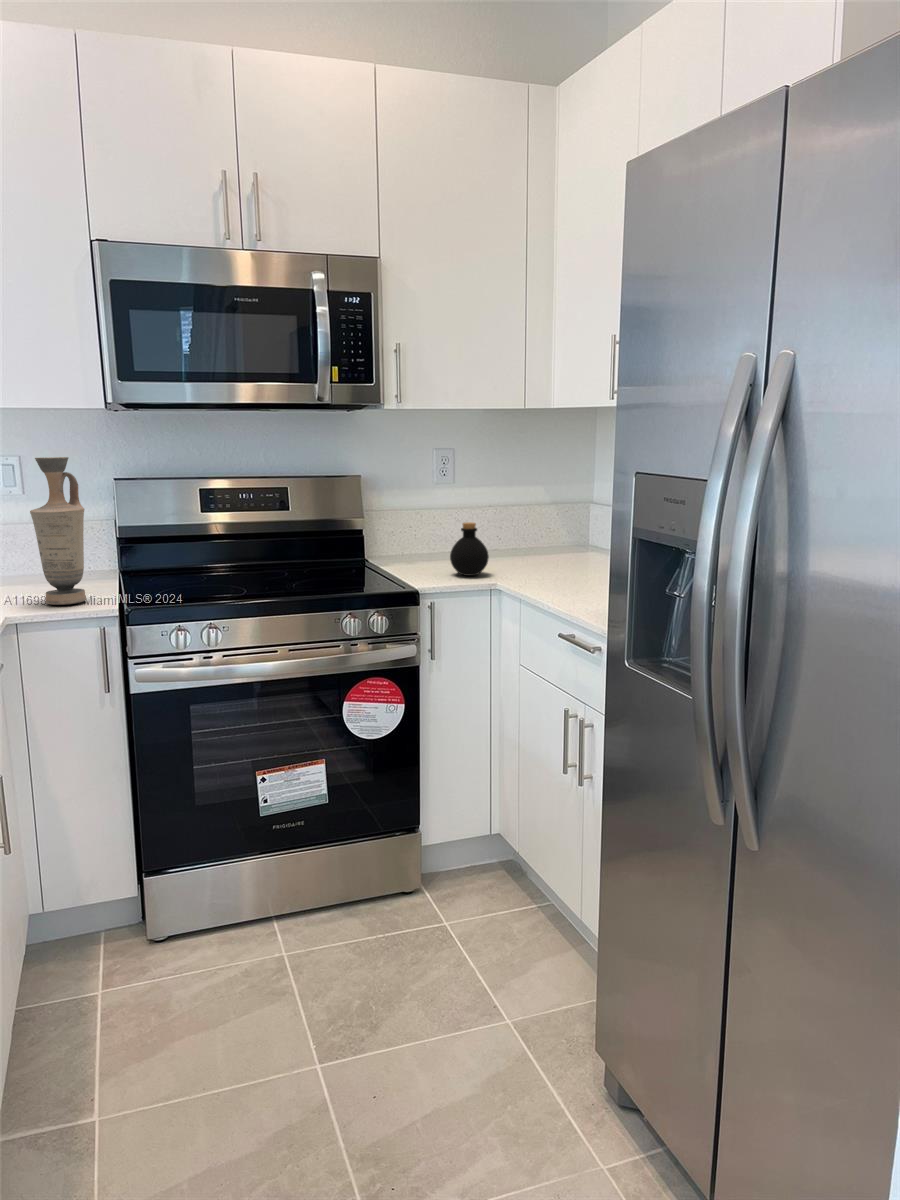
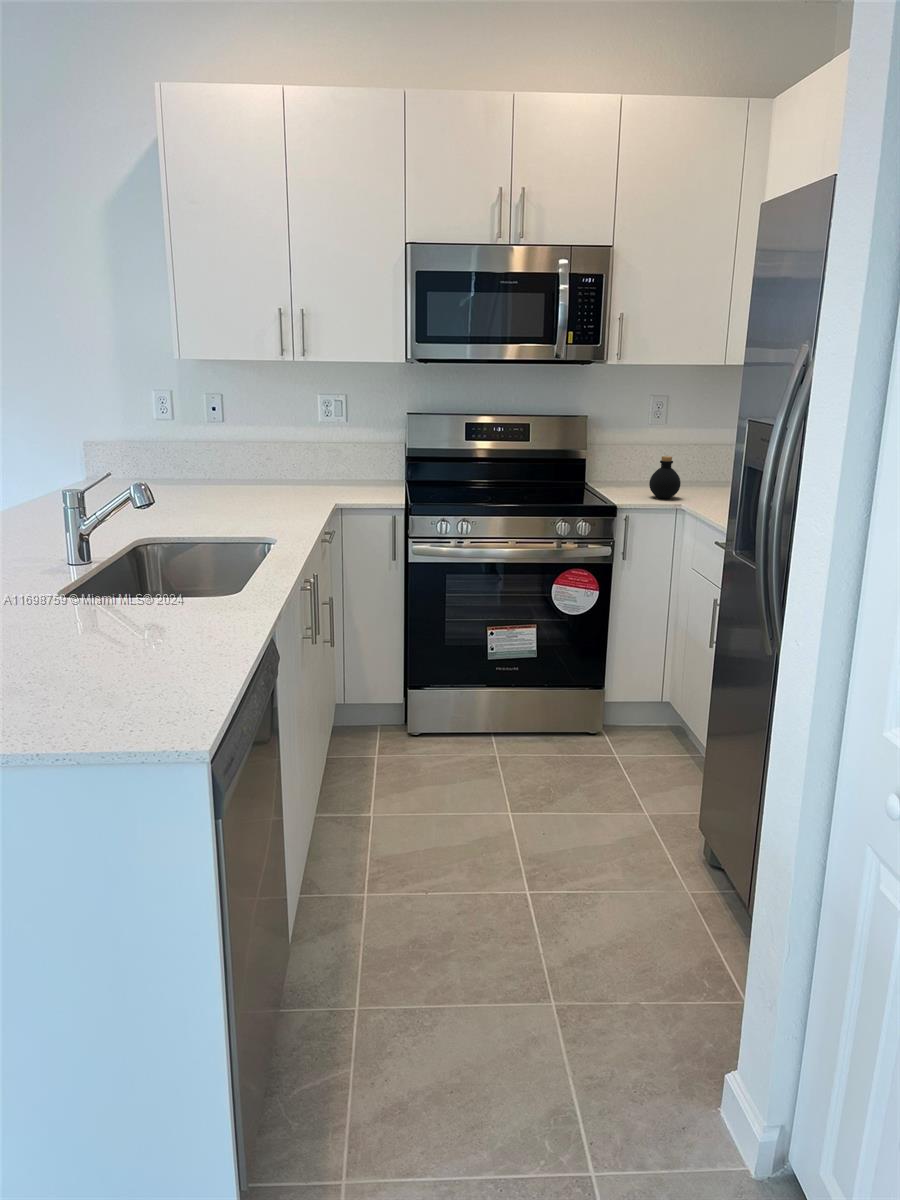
vase: present [30,457,86,605] -> none [353,395,387,497]

